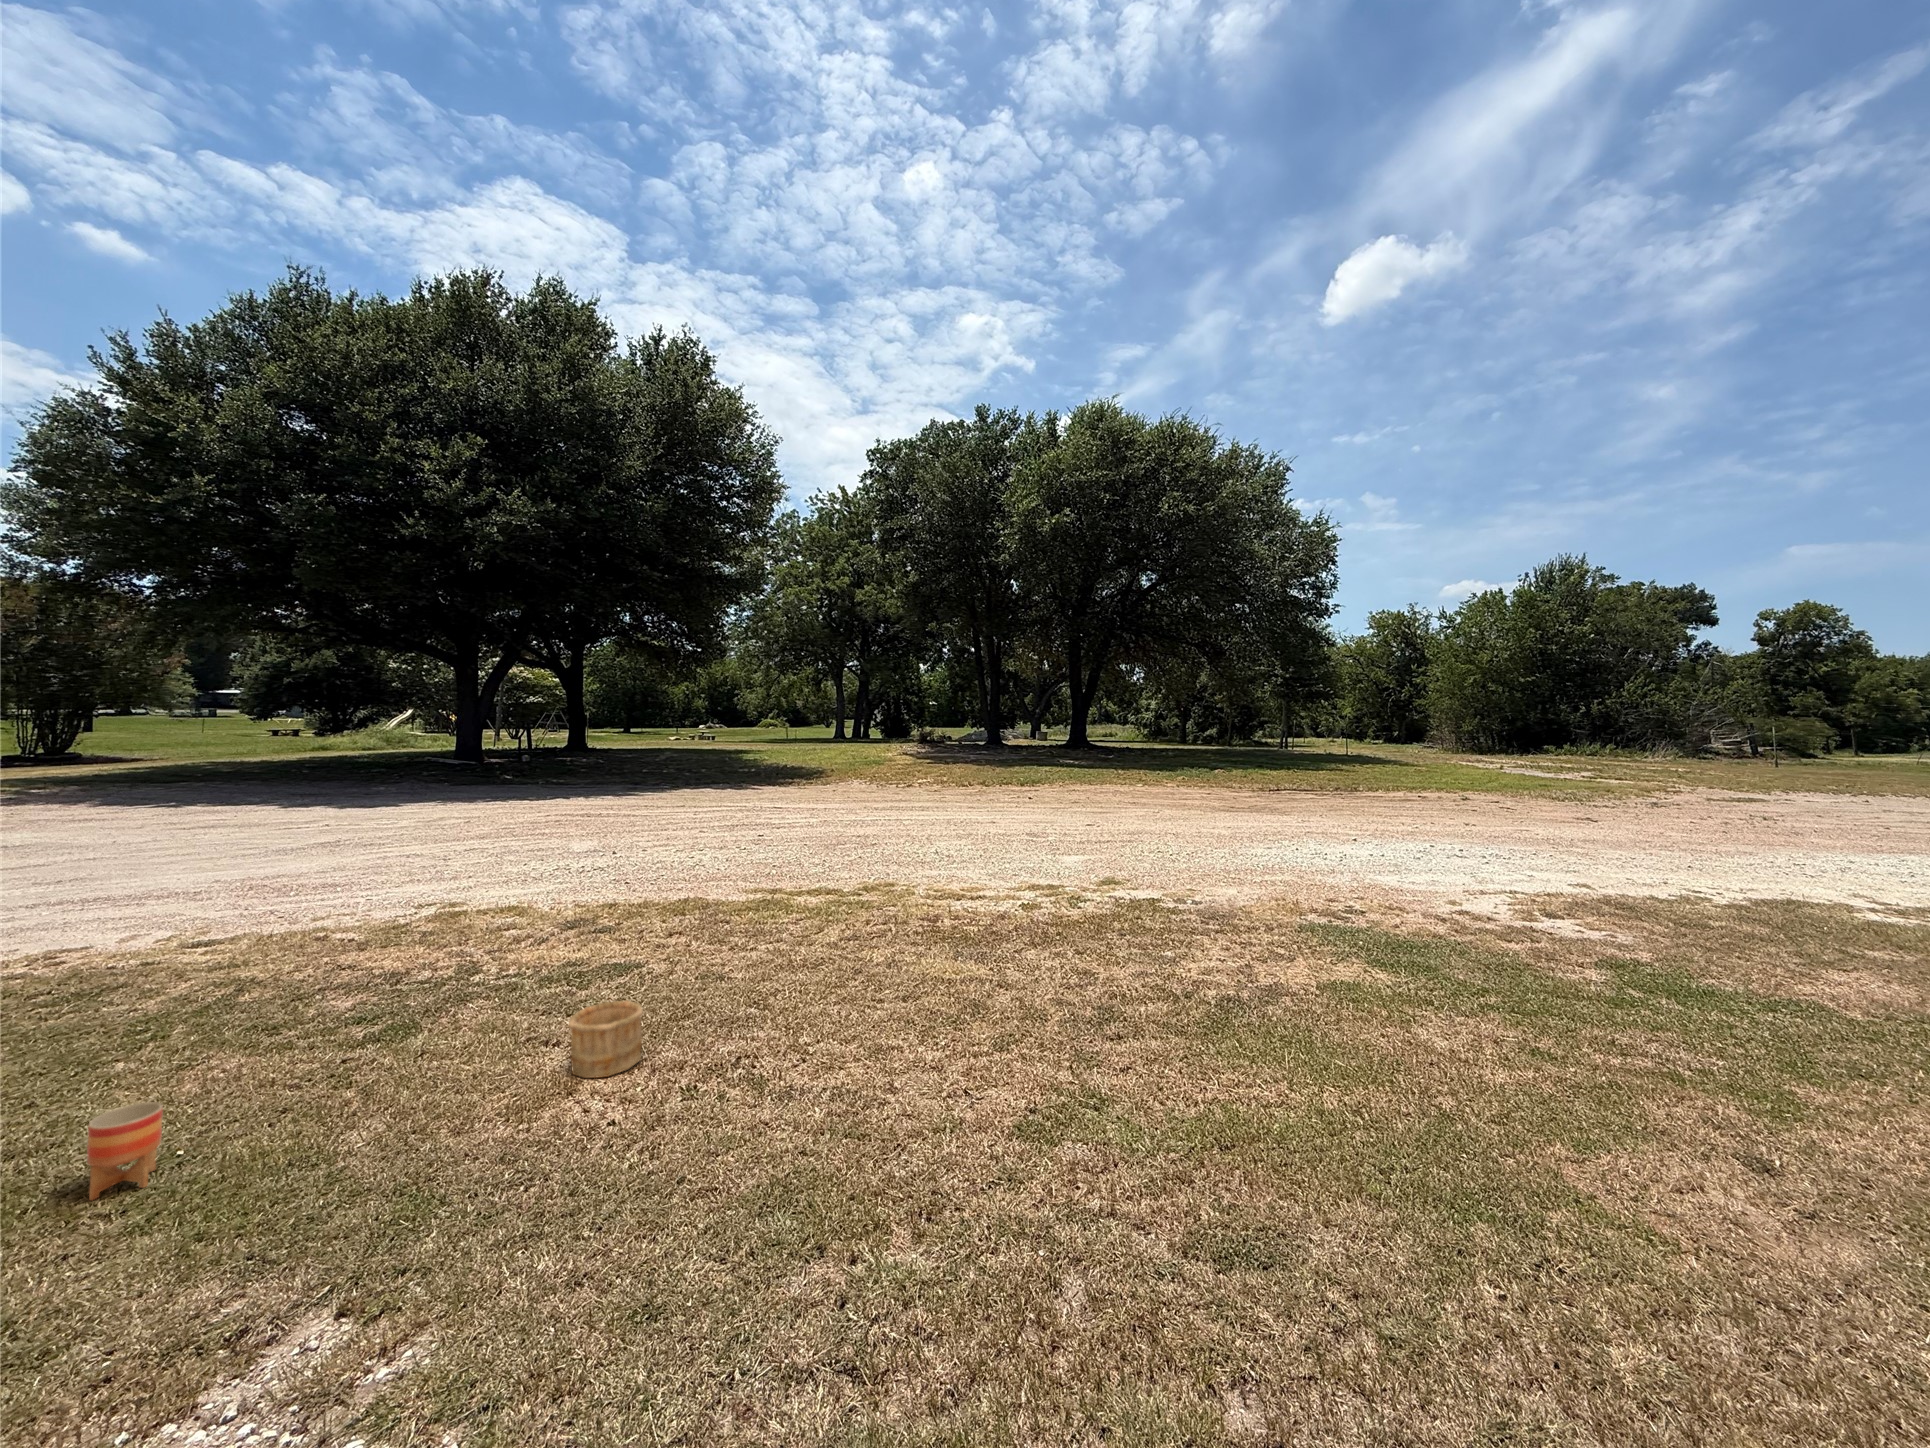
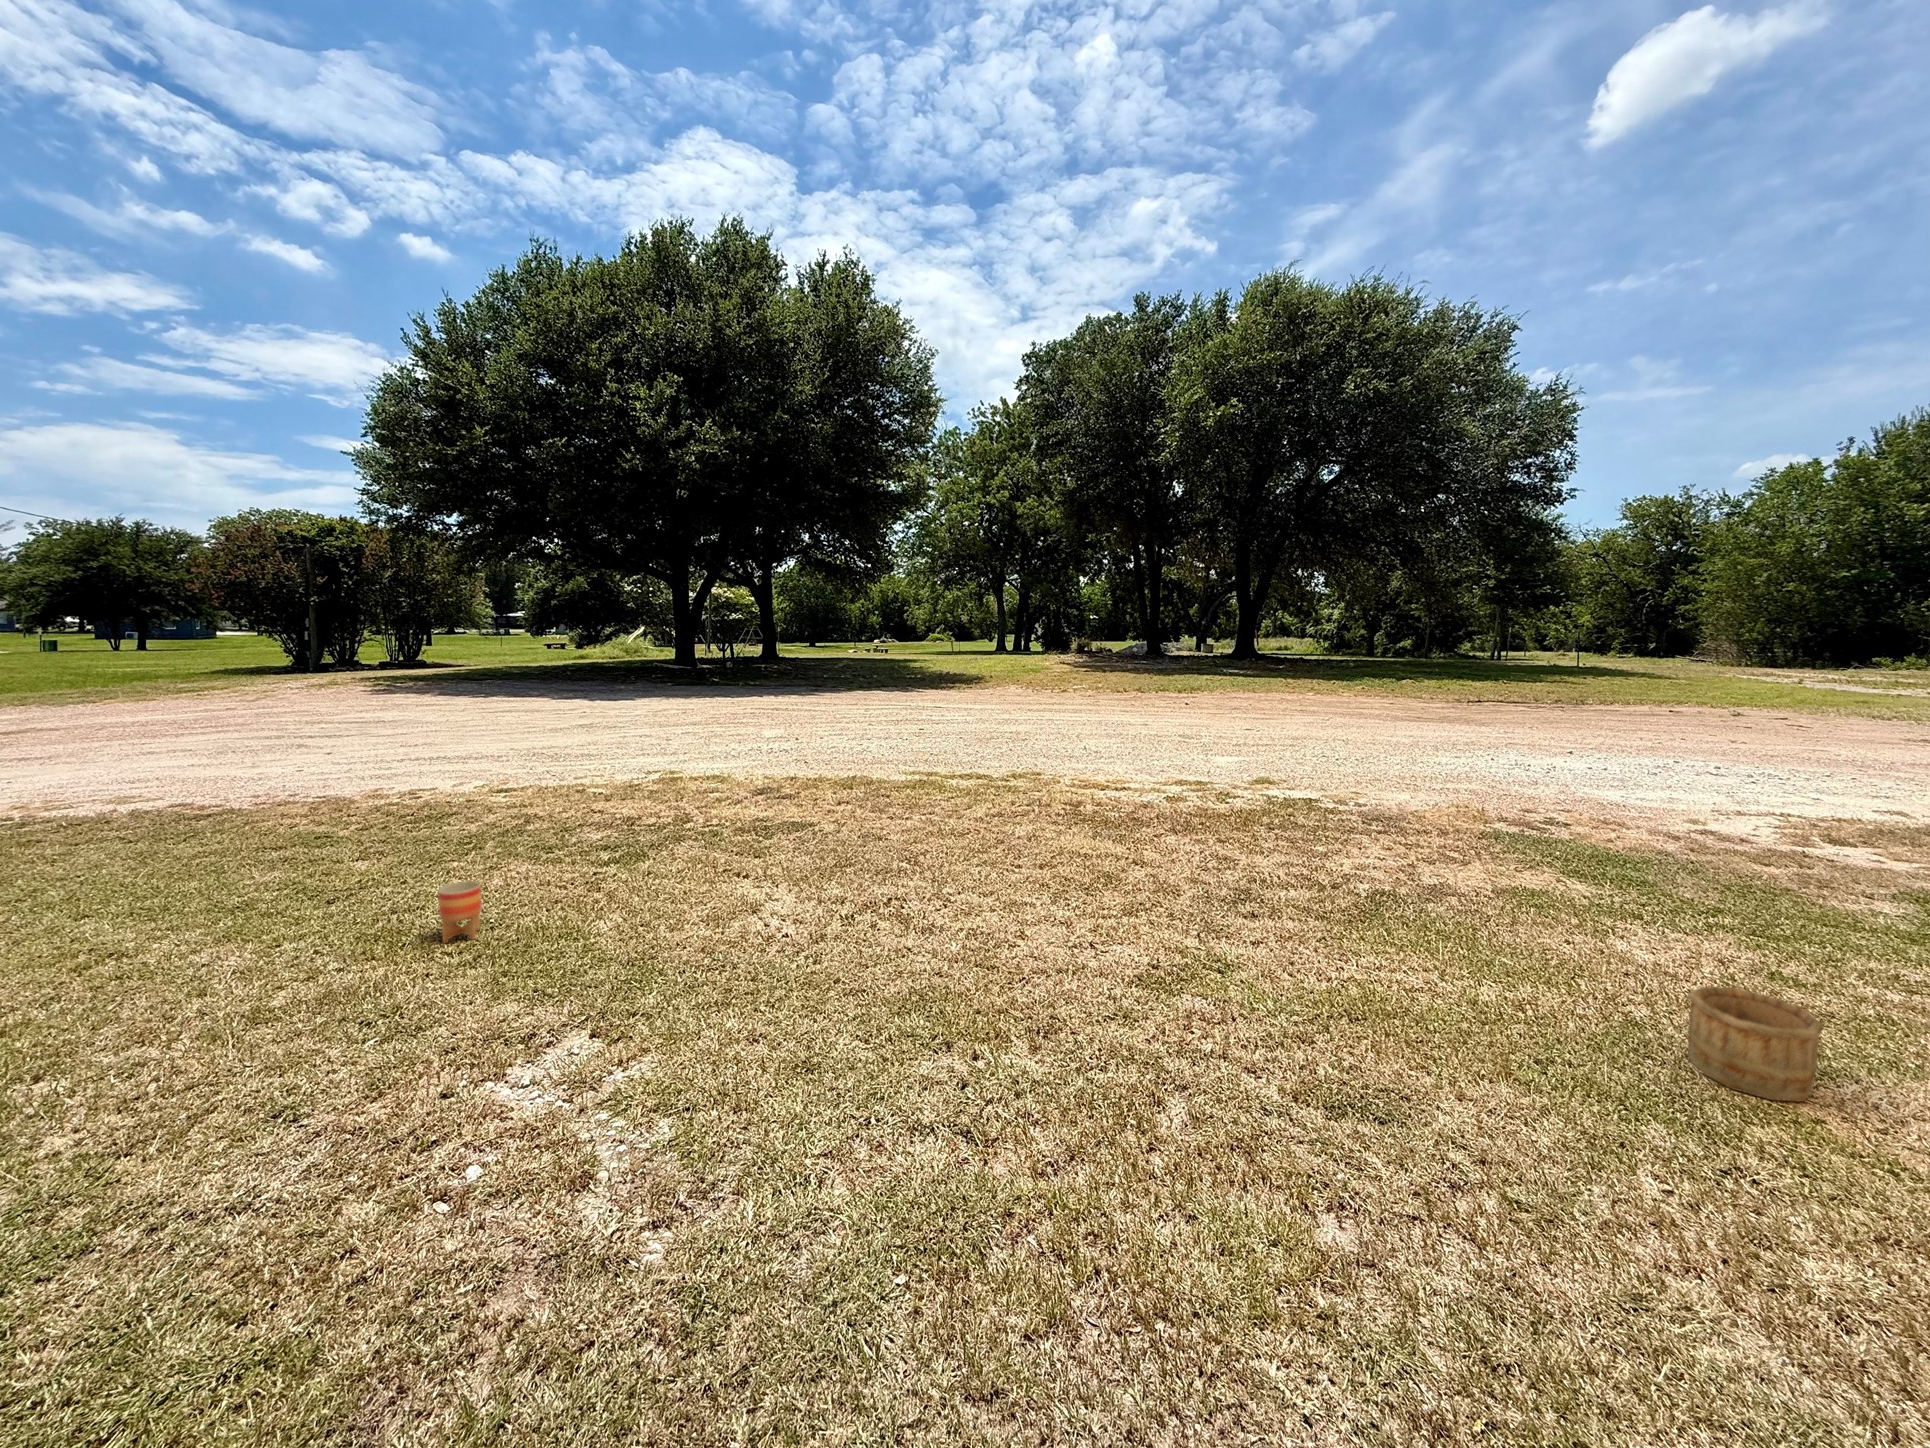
wooden bucket: present [569,1001,643,1078] -> present [1687,986,1824,1102]

